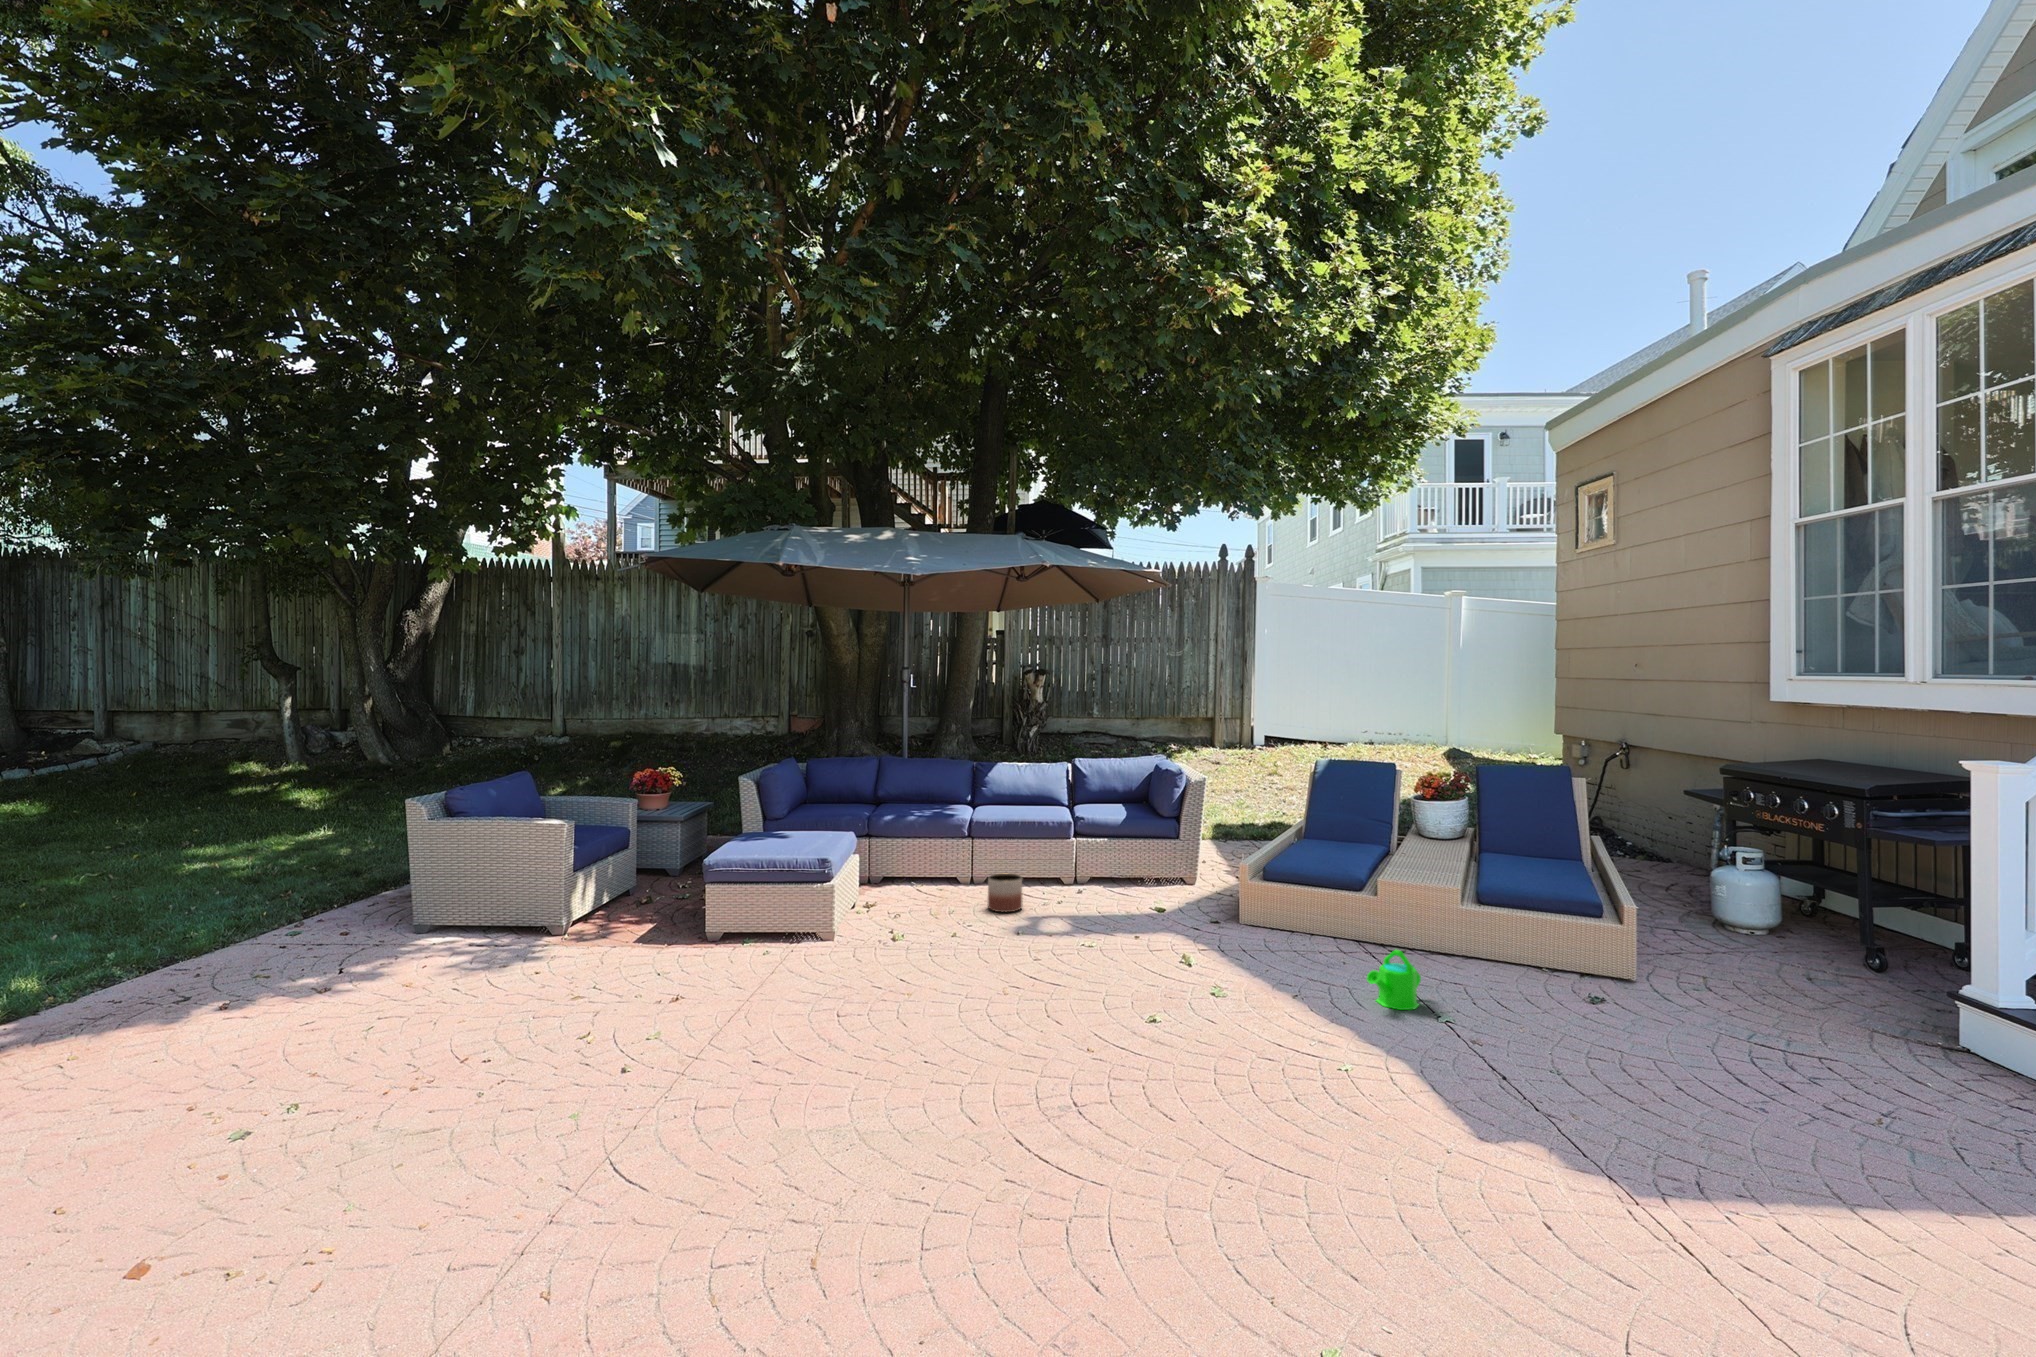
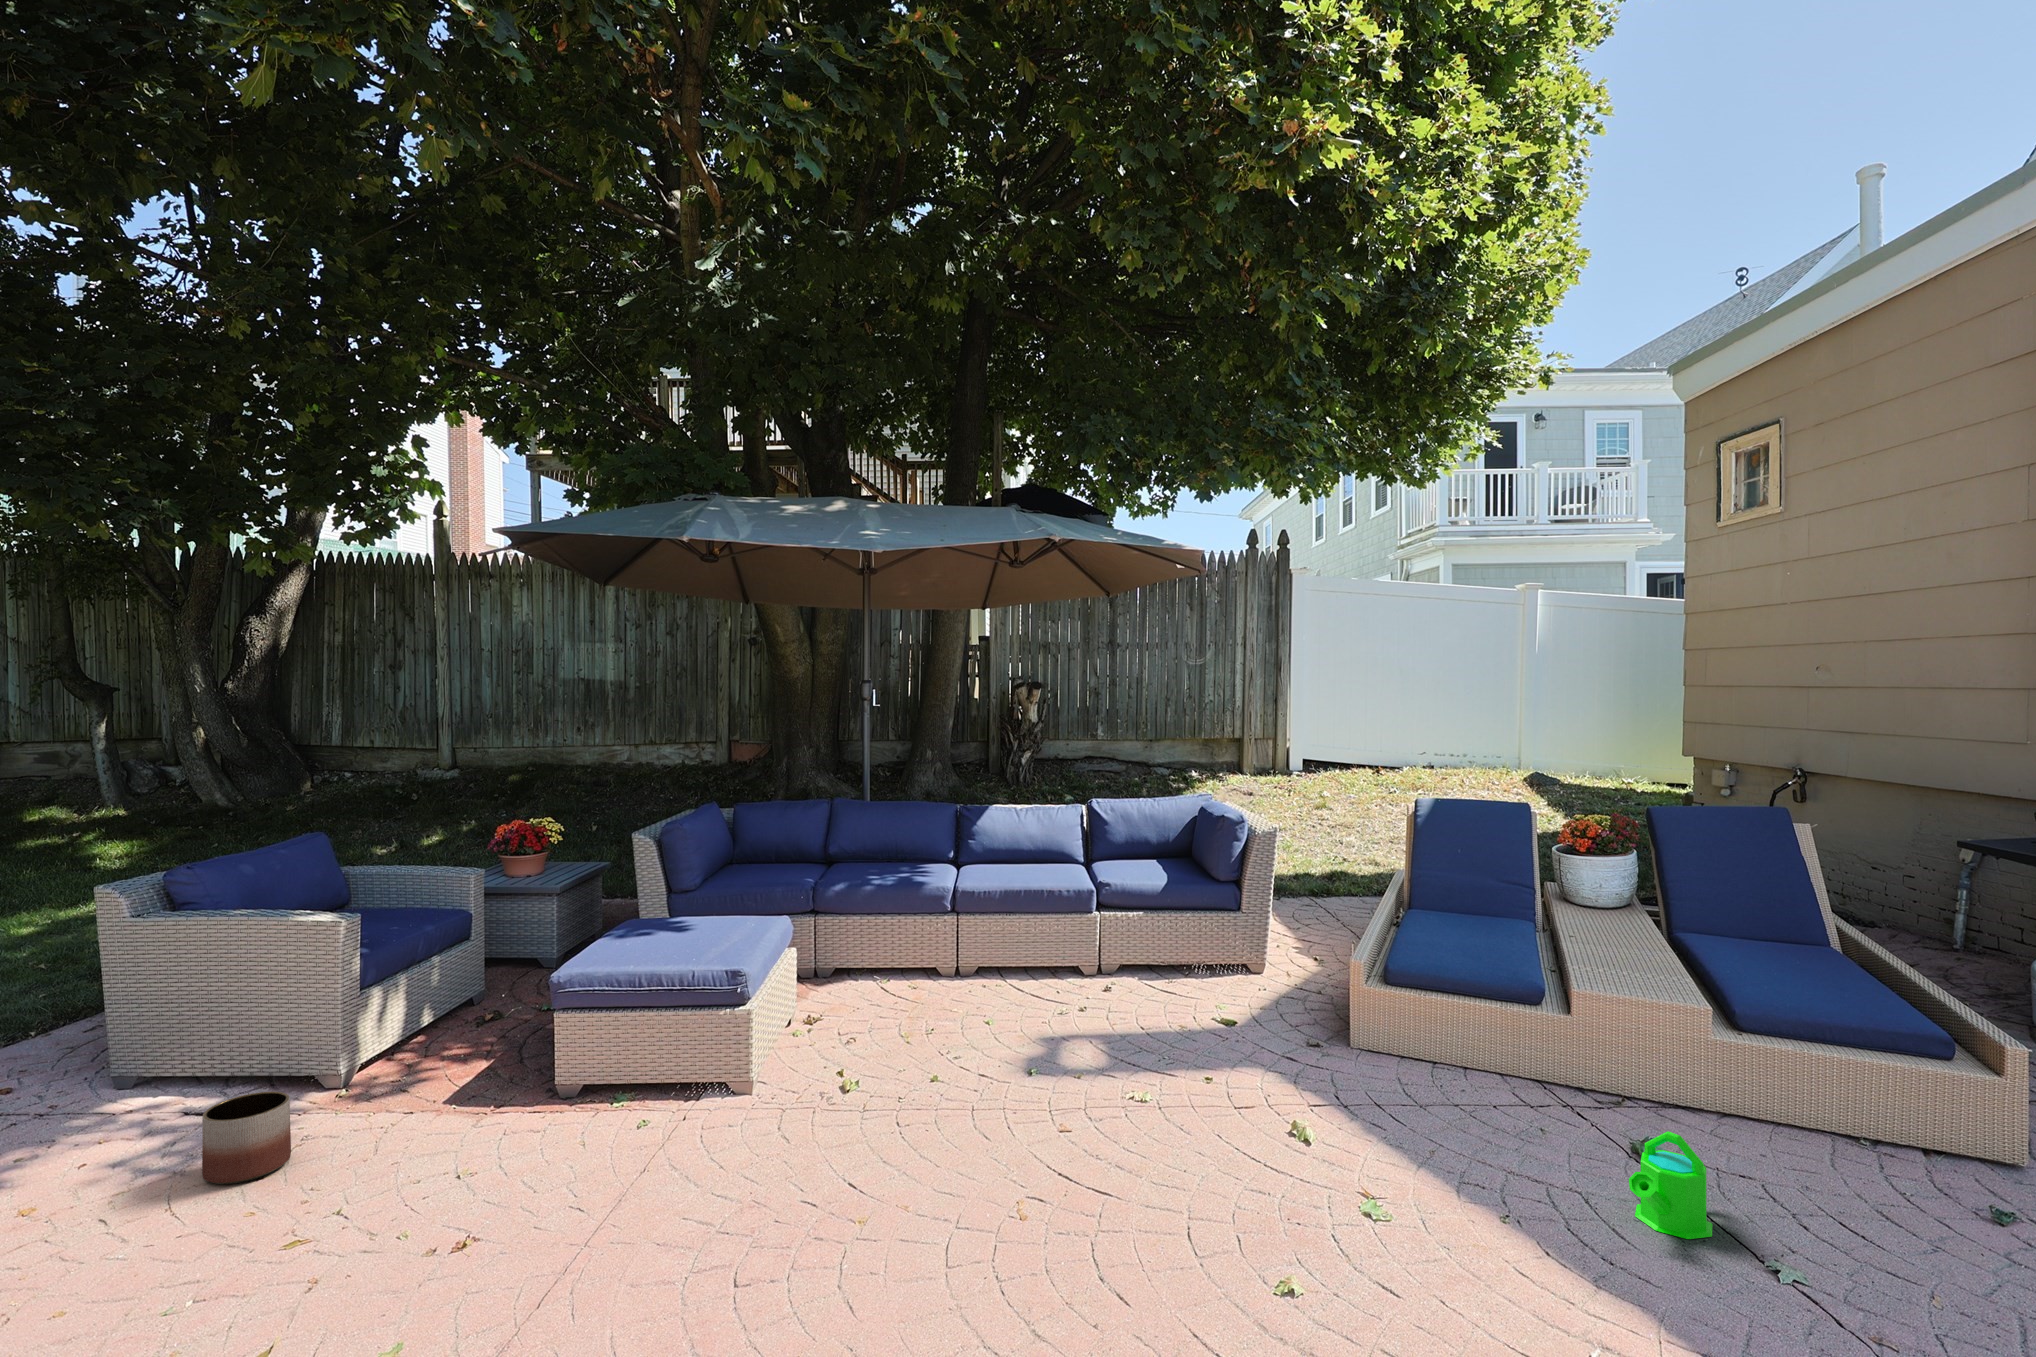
planter: present [988,874,1023,912] -> present [202,1092,291,1184]

